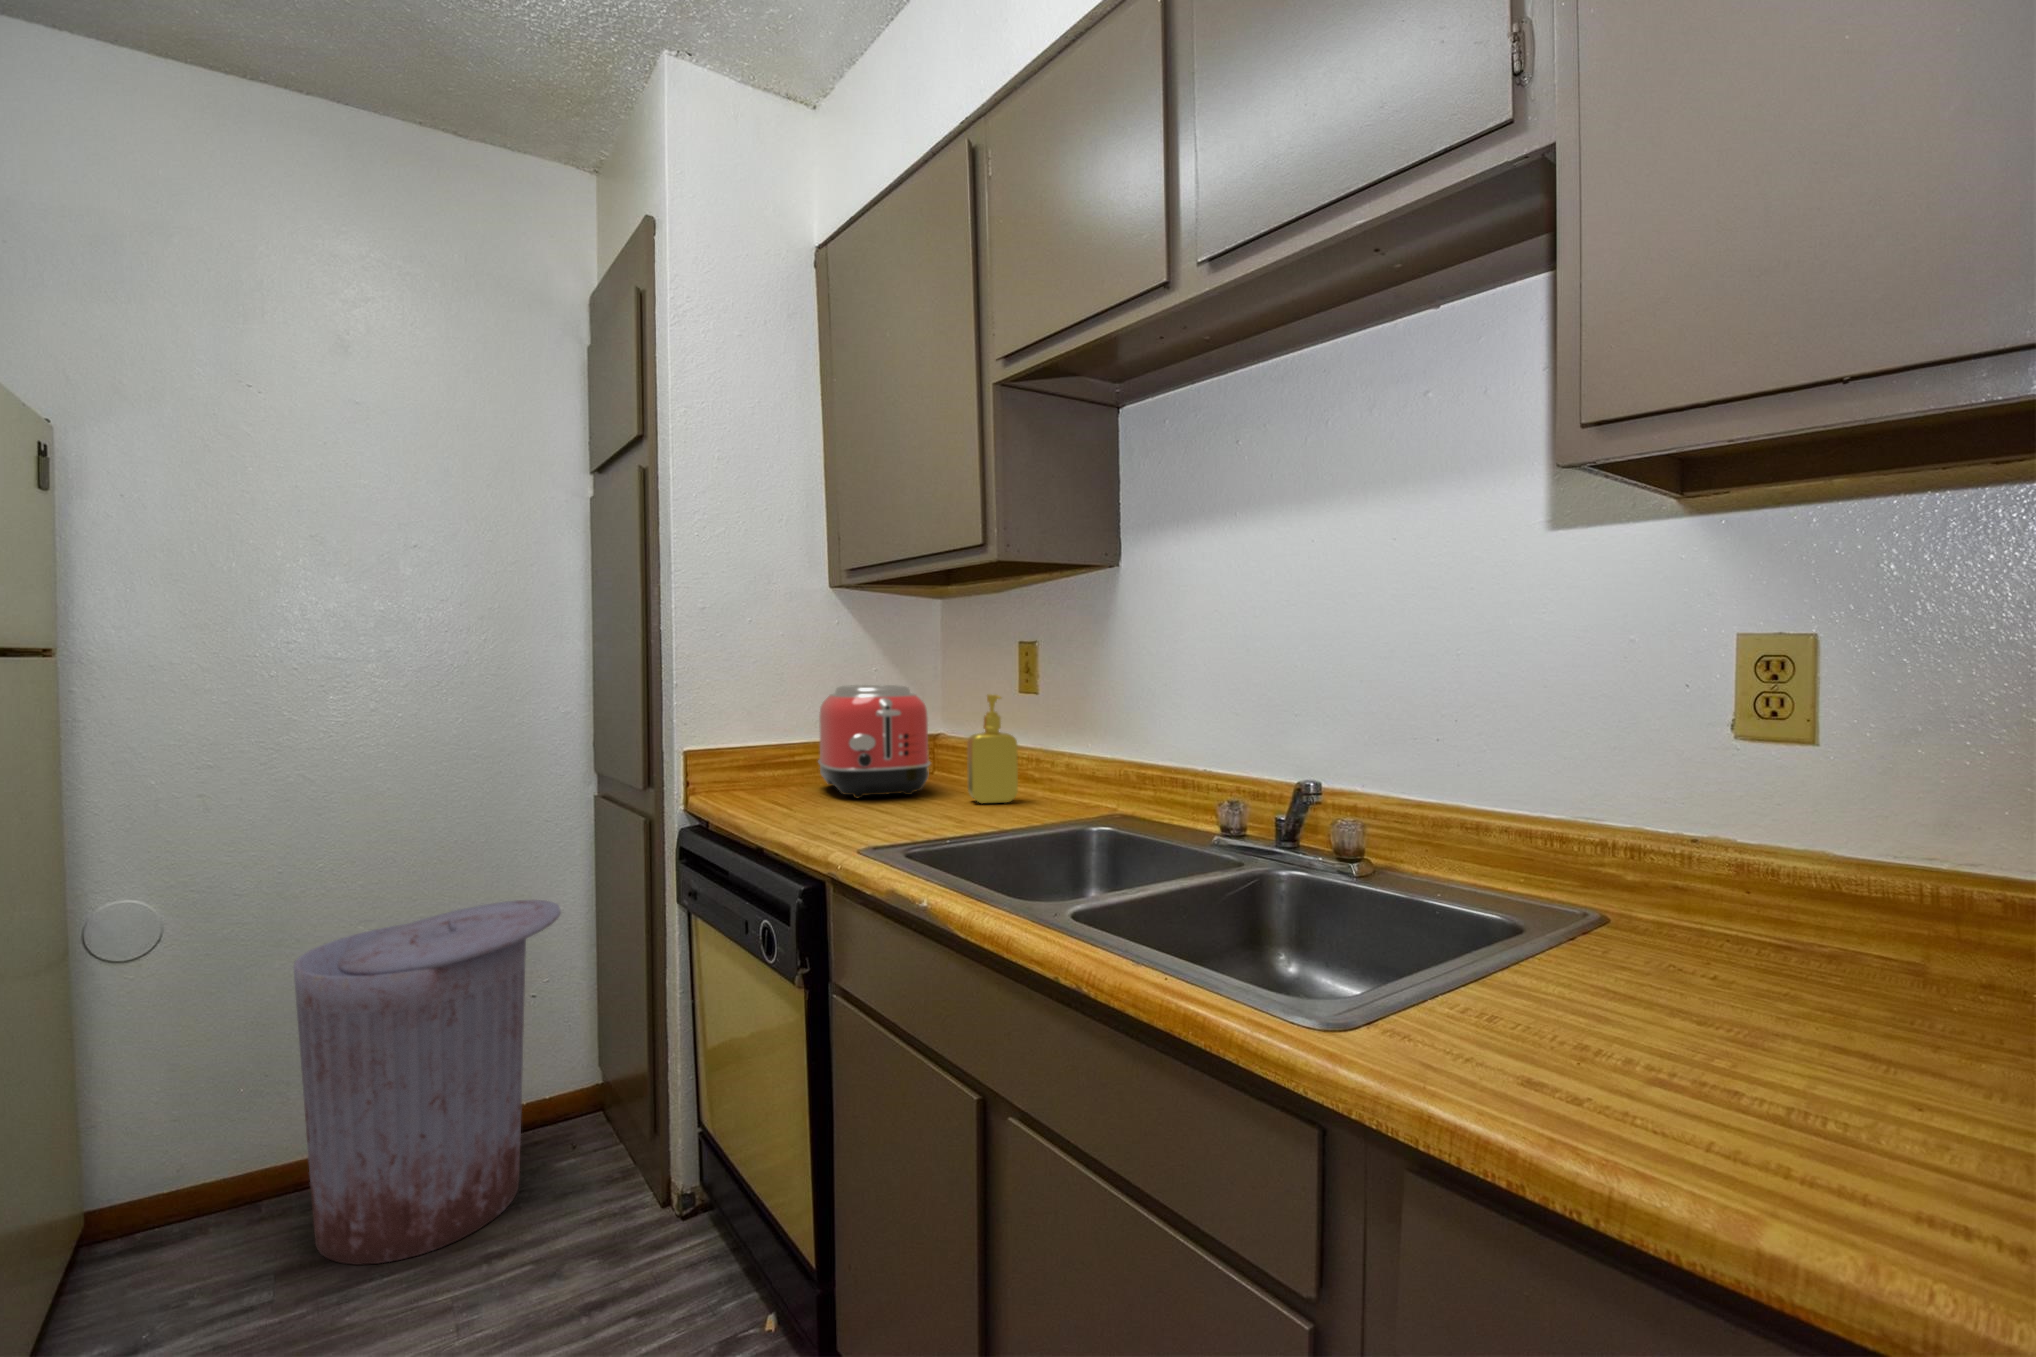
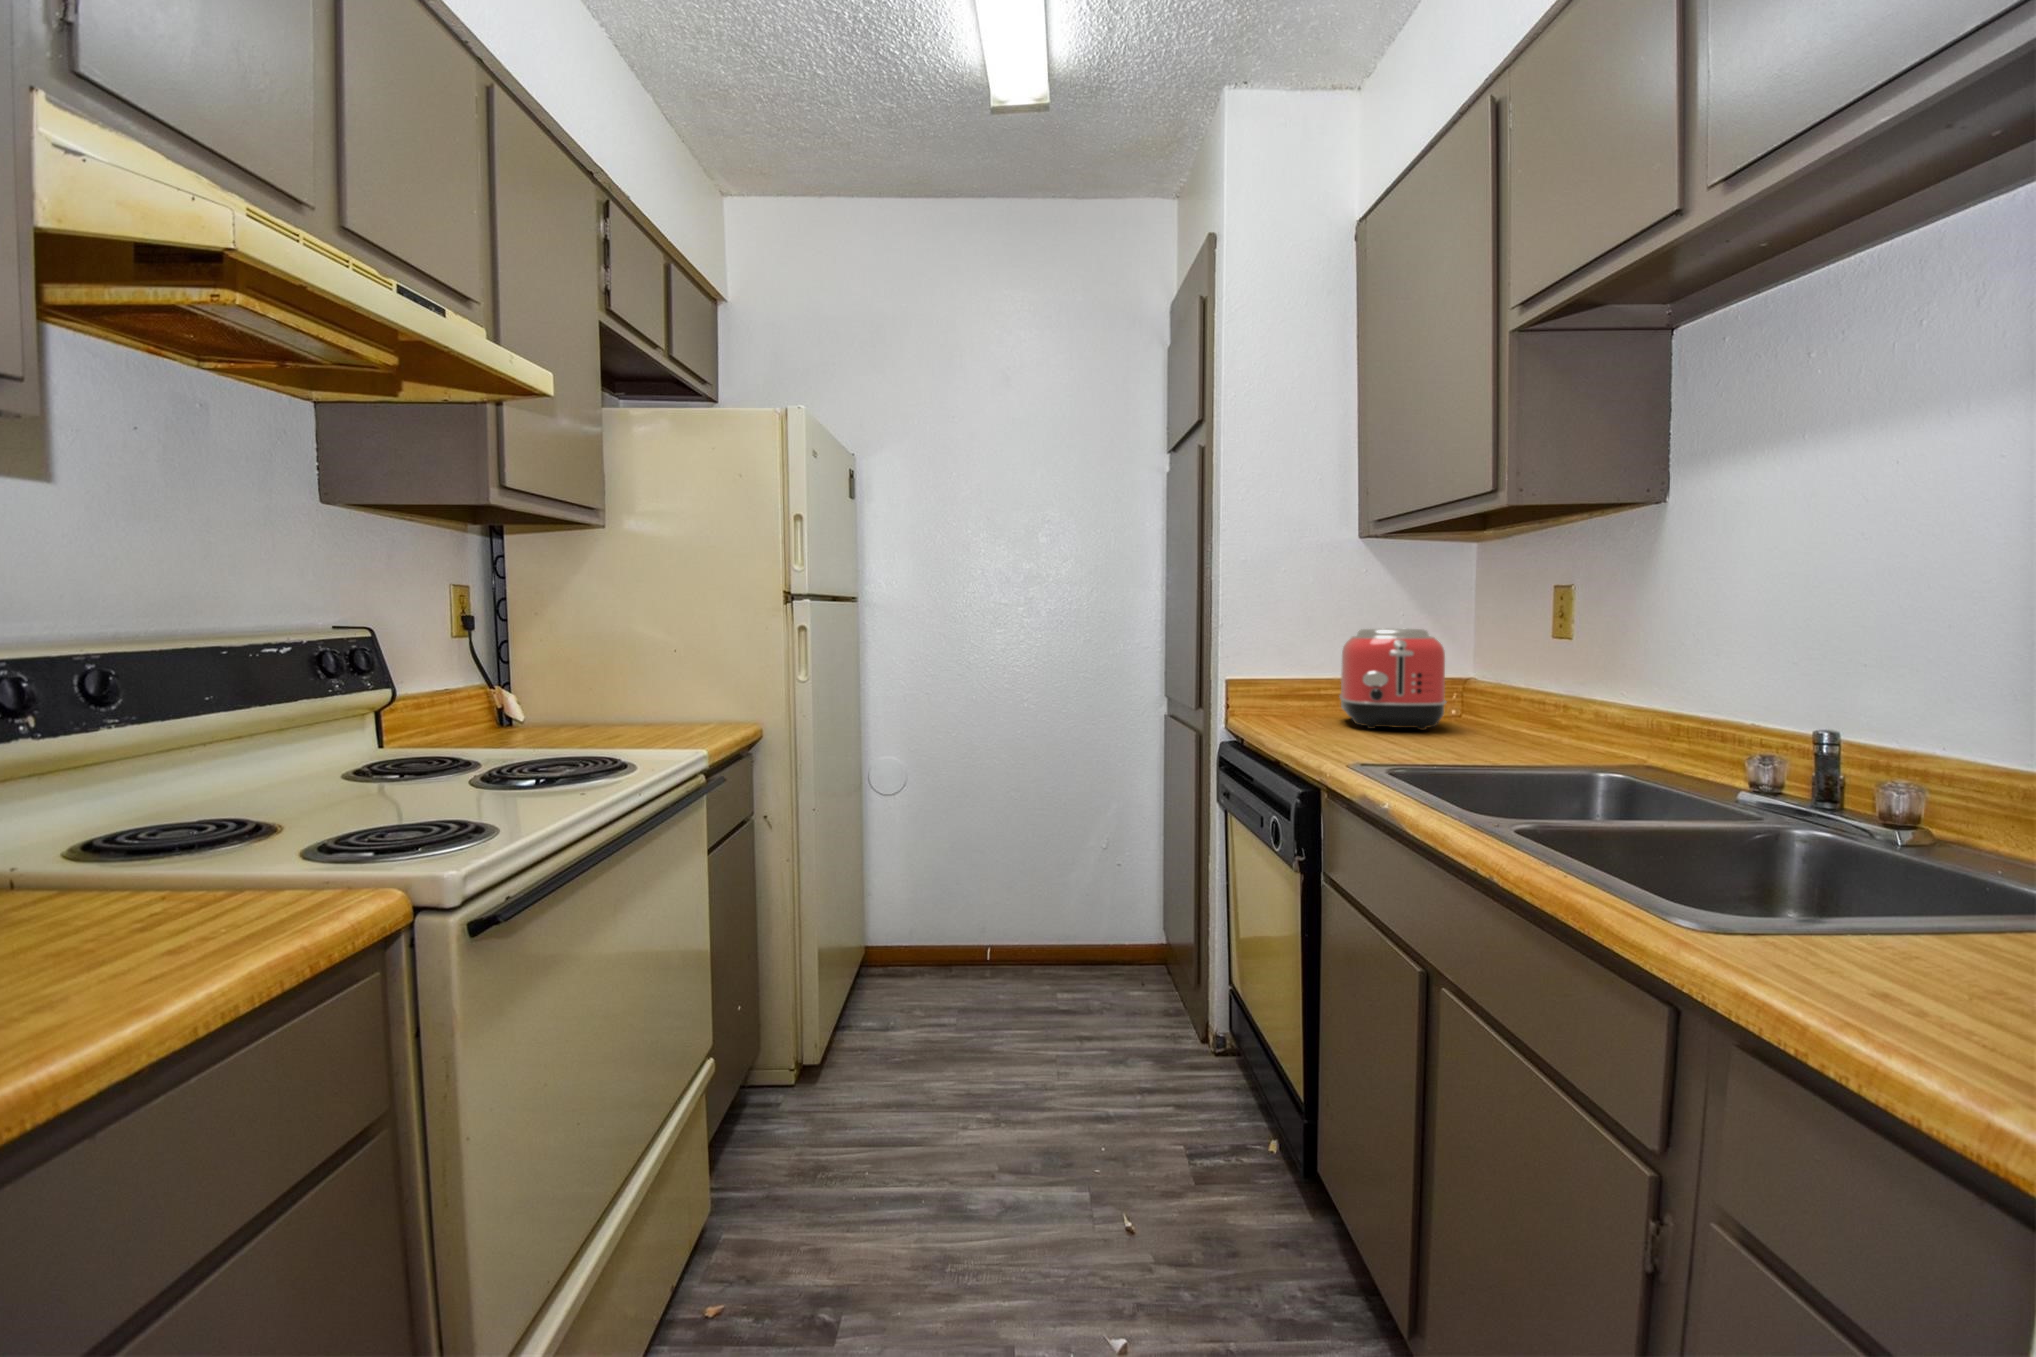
soap dispenser: present [967,694,1018,804] -> none [1480,638,1535,744]
trash can: present [294,900,561,1265] -> none [975,789,1136,1020]

